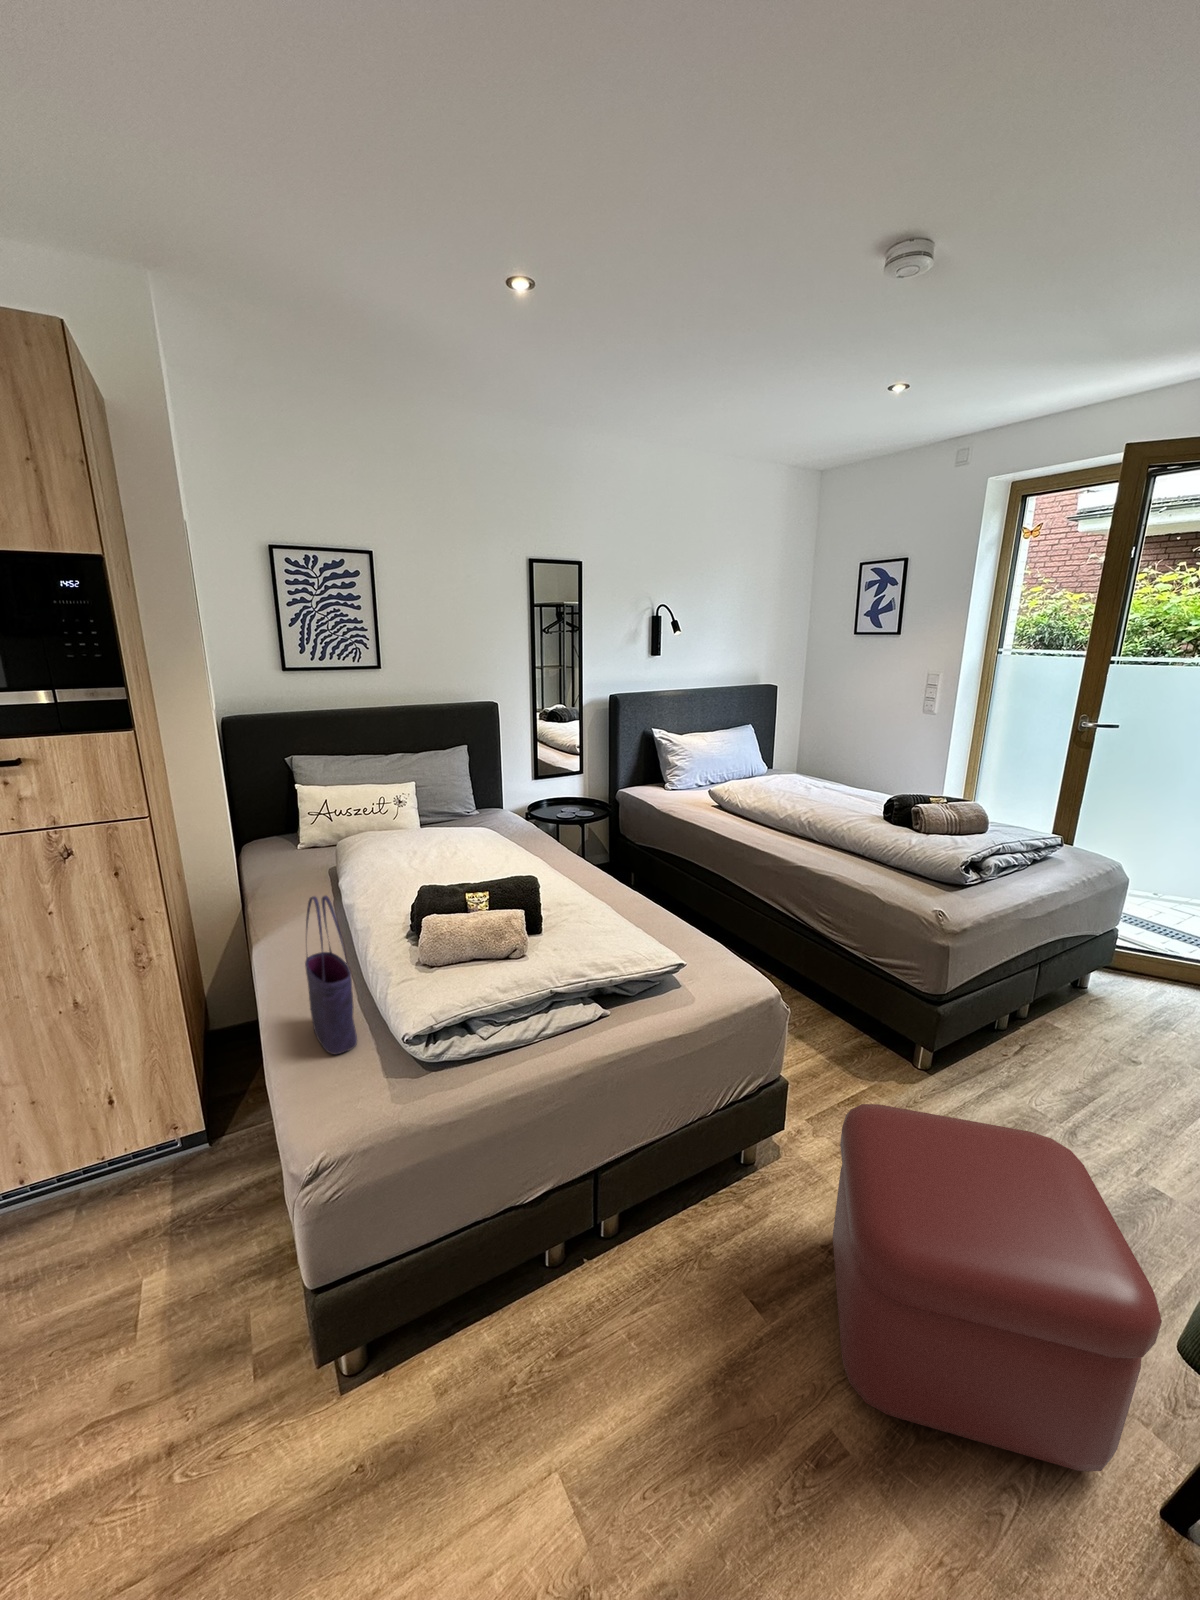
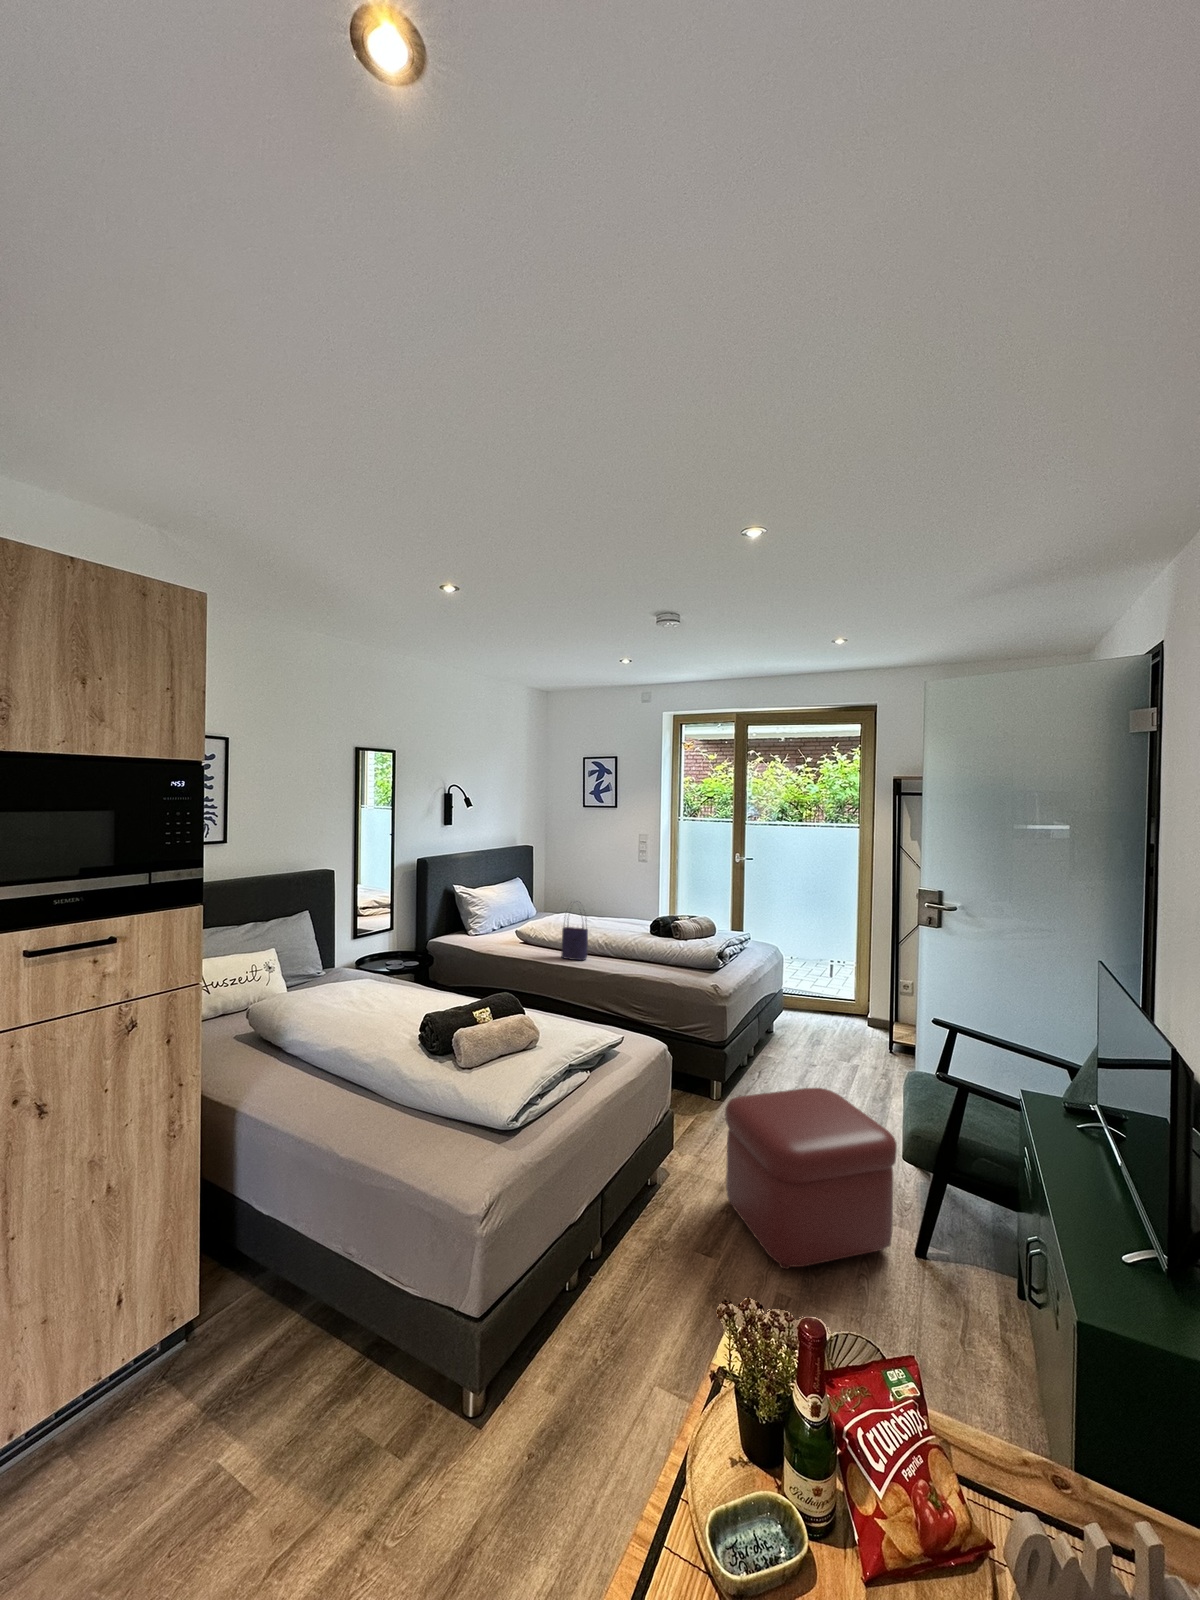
tote bag: present [305,896,357,1054] -> present [561,926,588,960]

